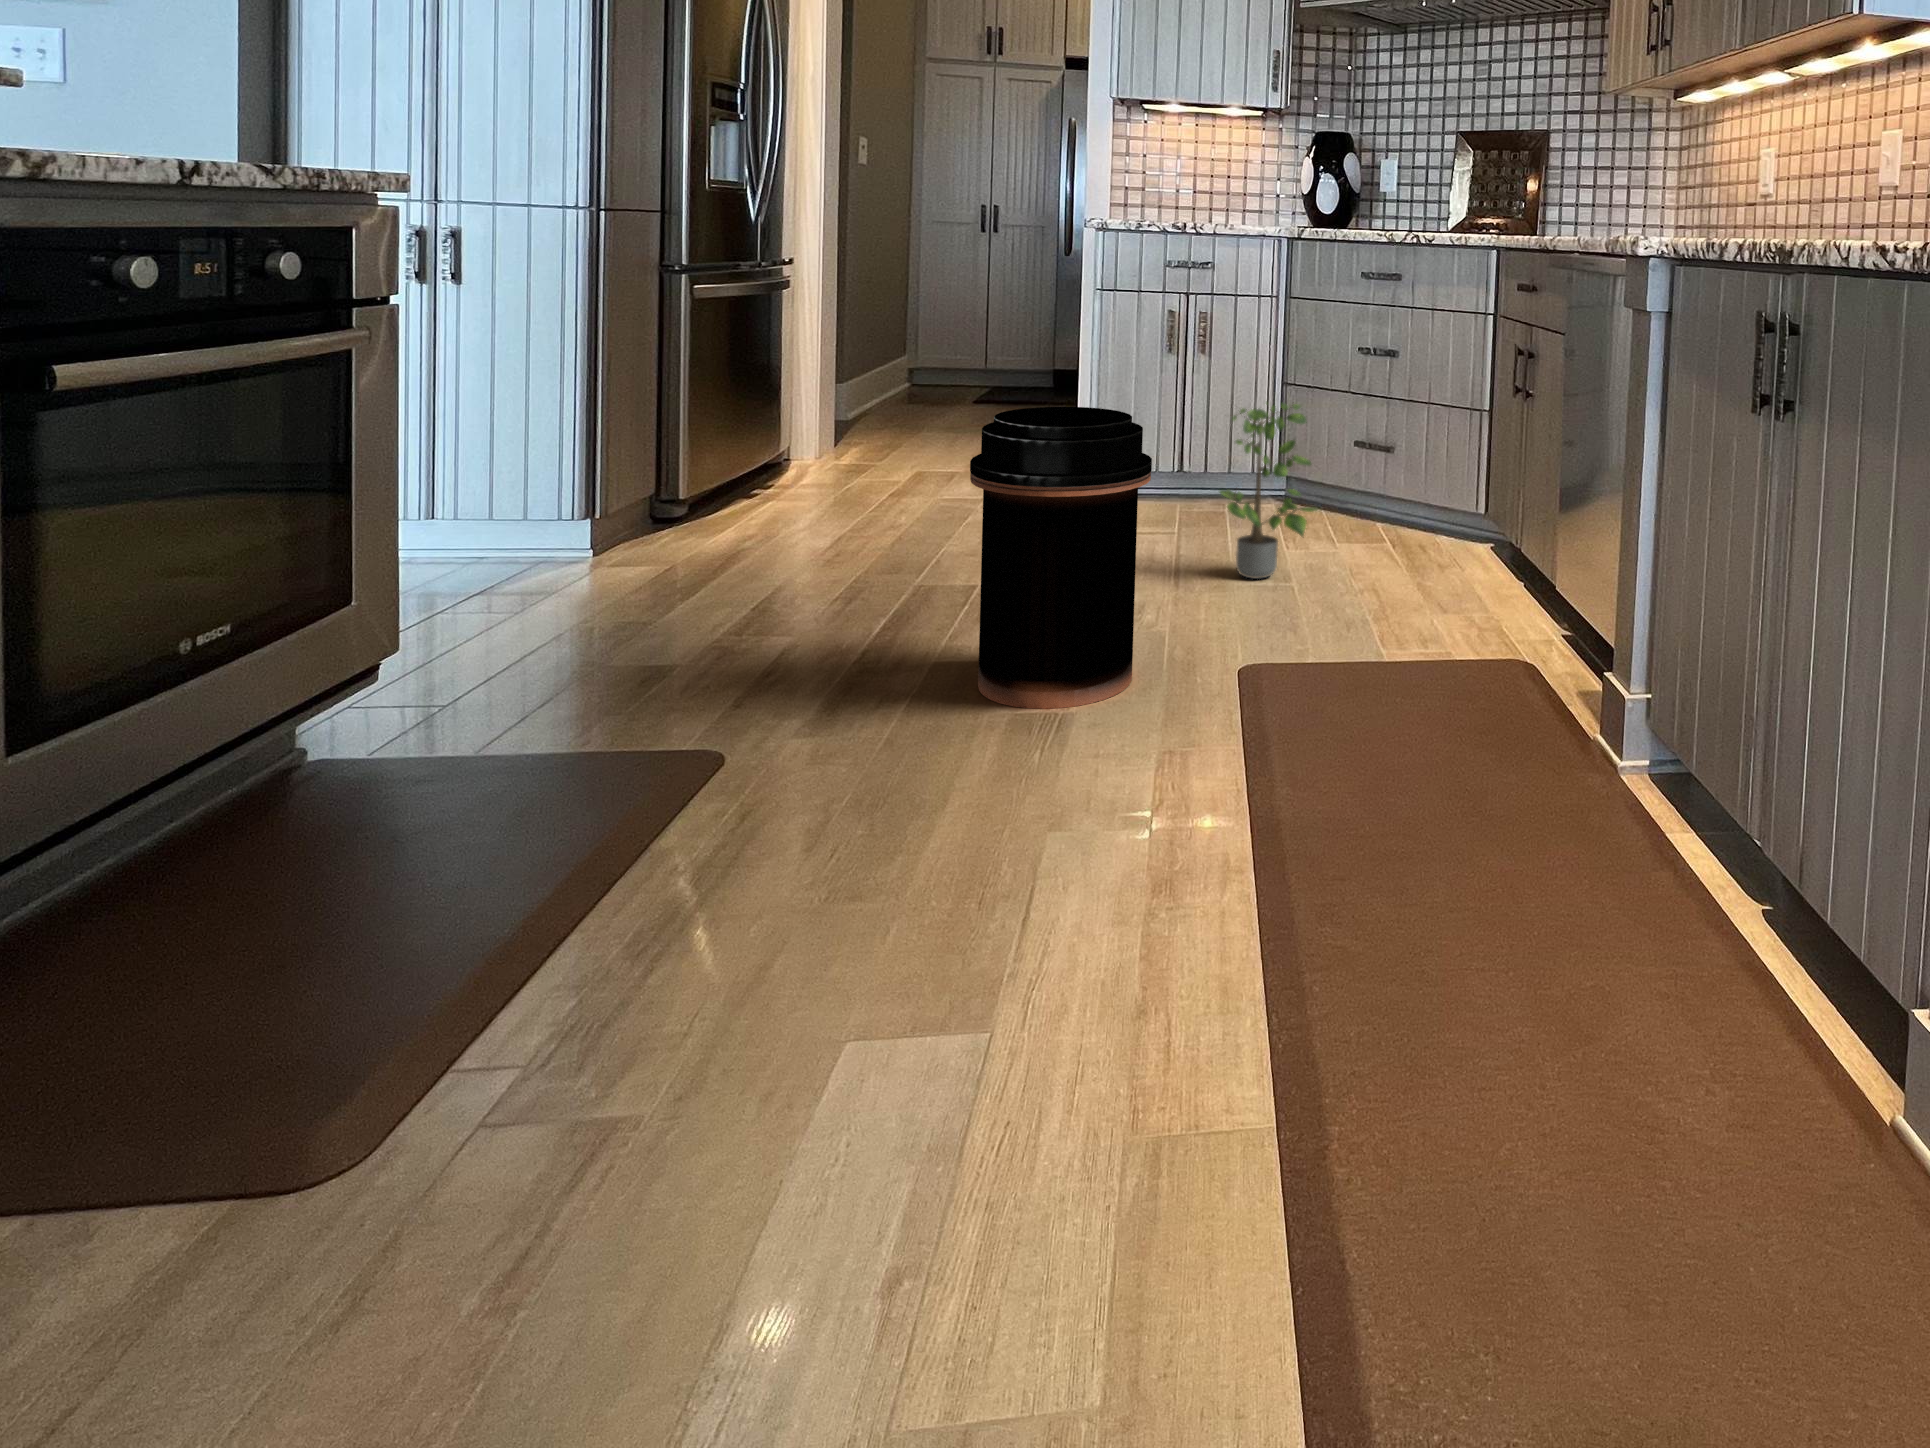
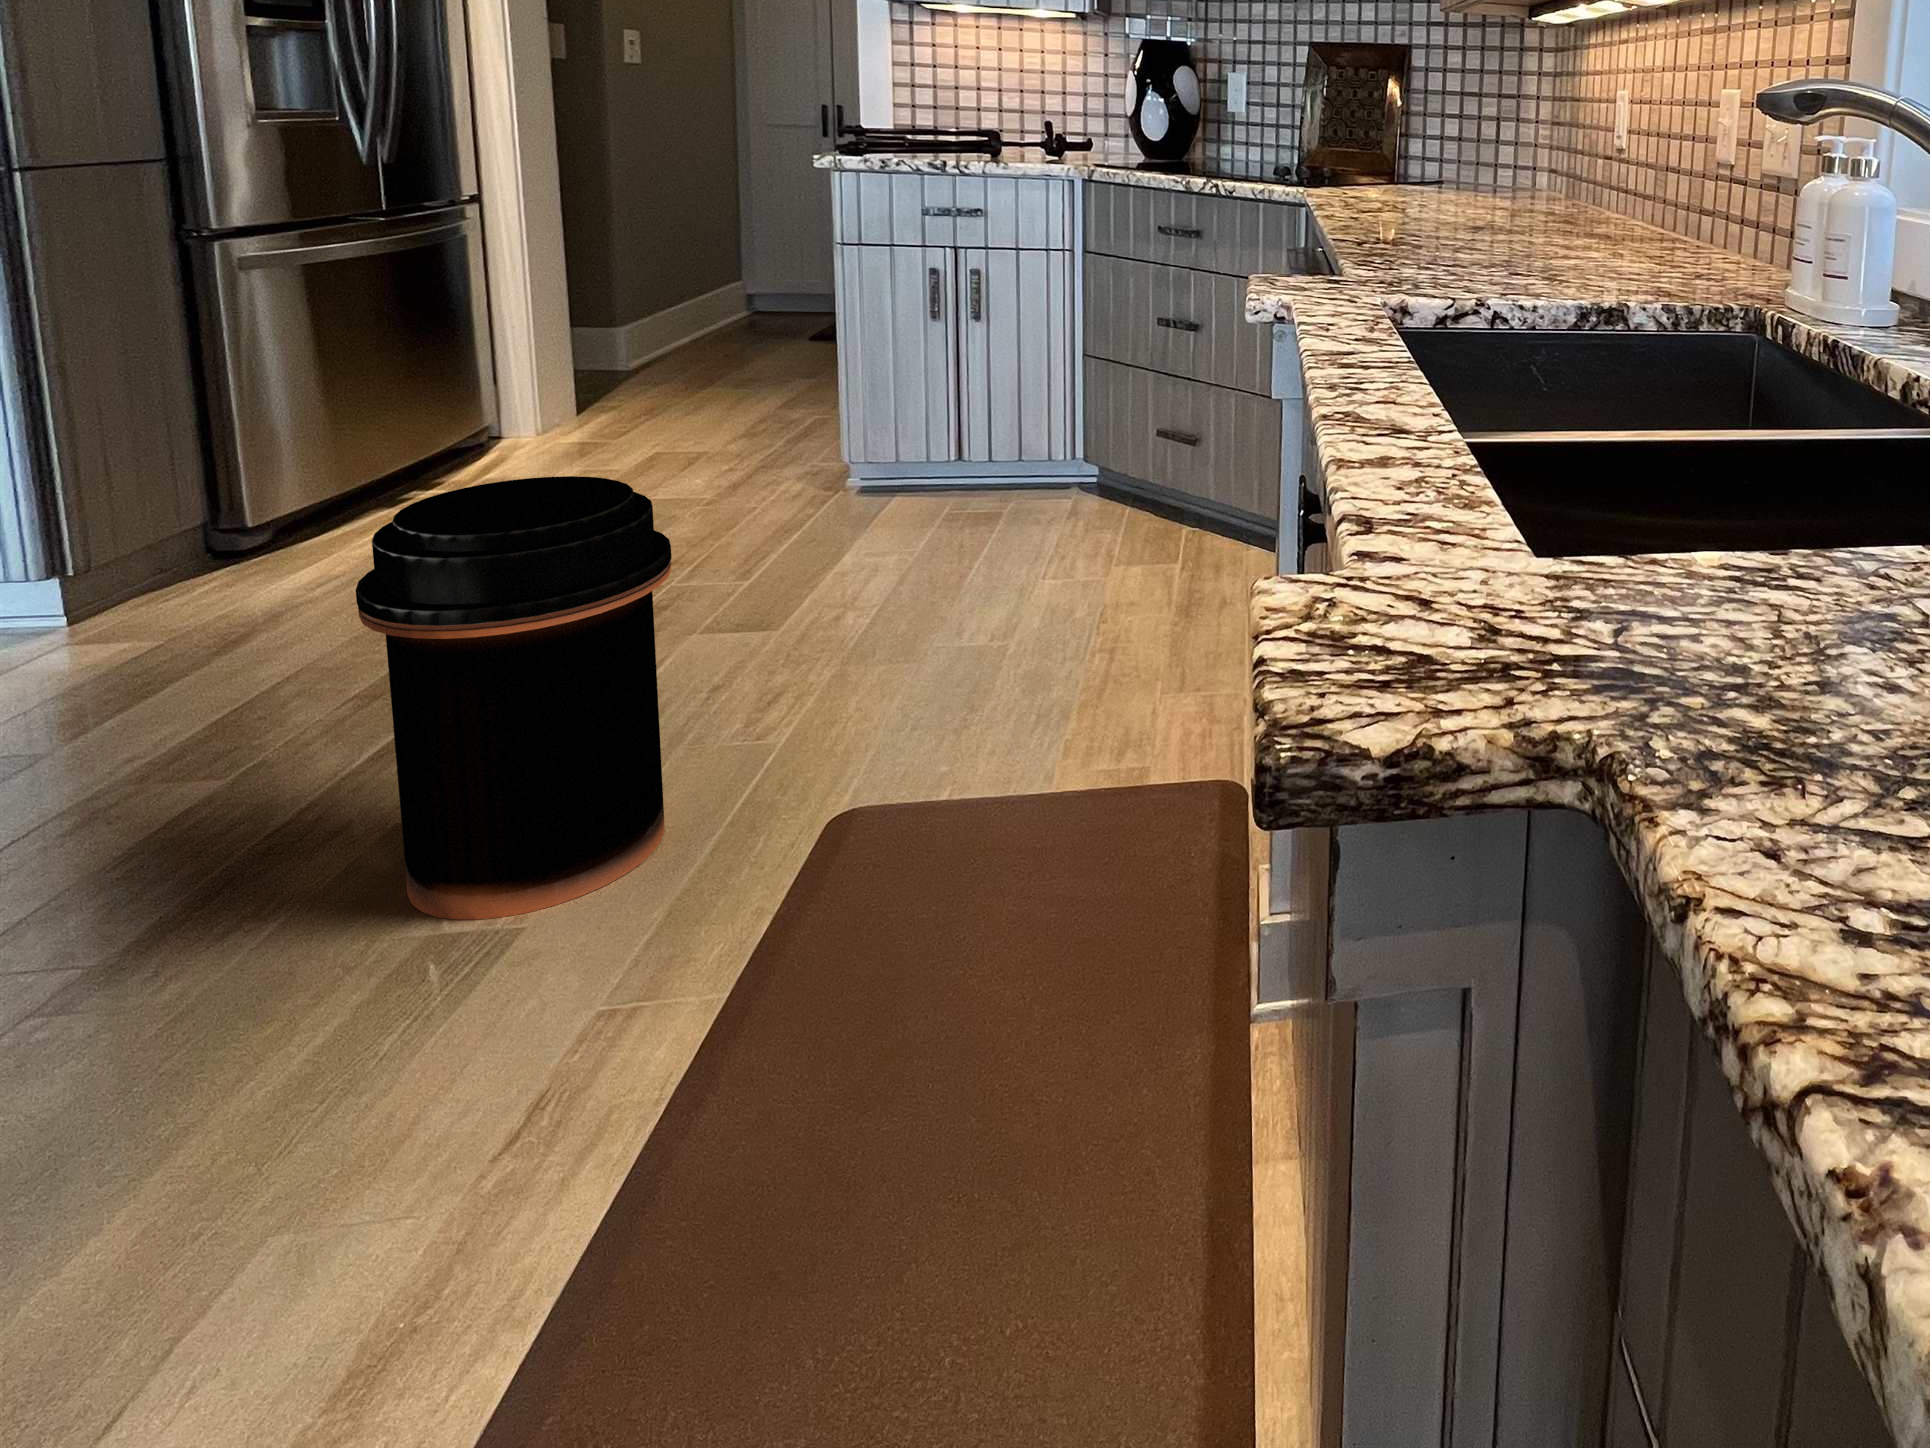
potted plant: present [1220,403,1319,579] -> none [918,407,1063,636]

